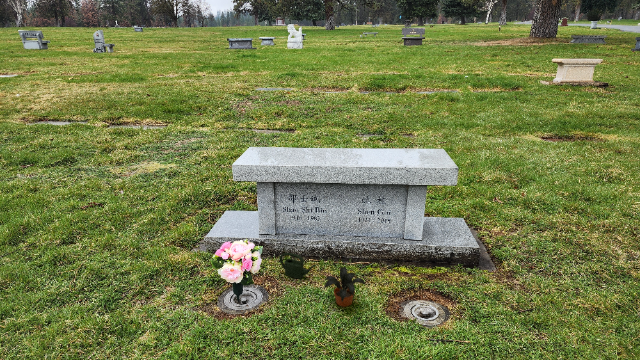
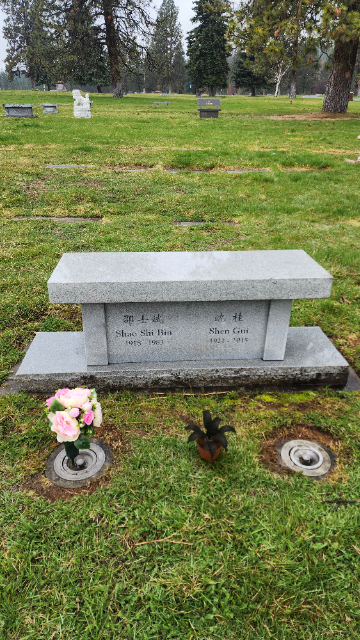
watering can: present [280,253,316,279] -> none [119,391,167,422]

